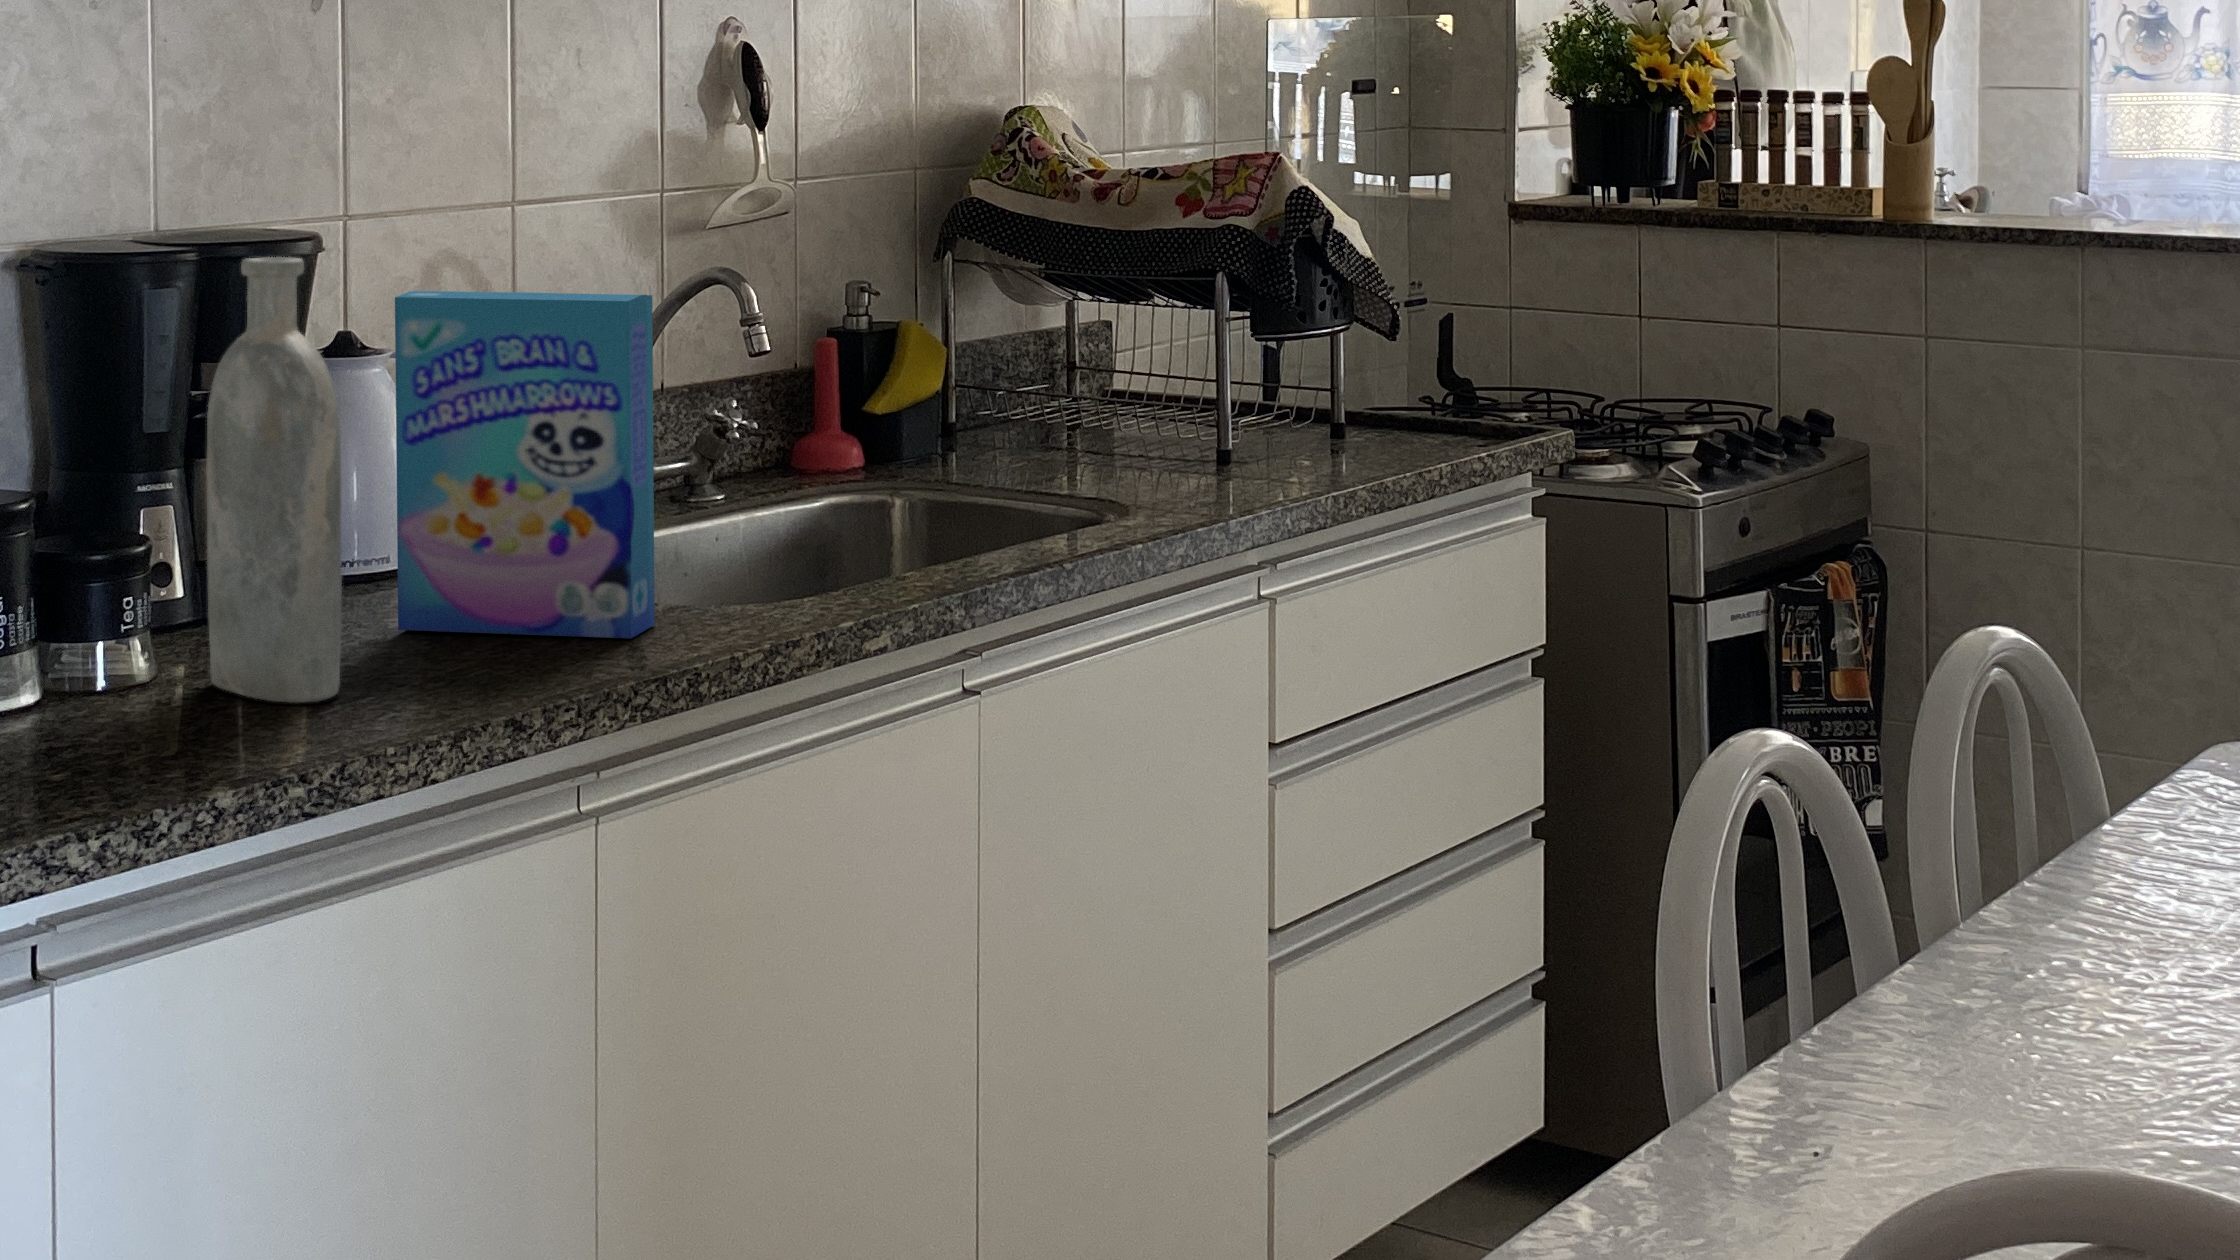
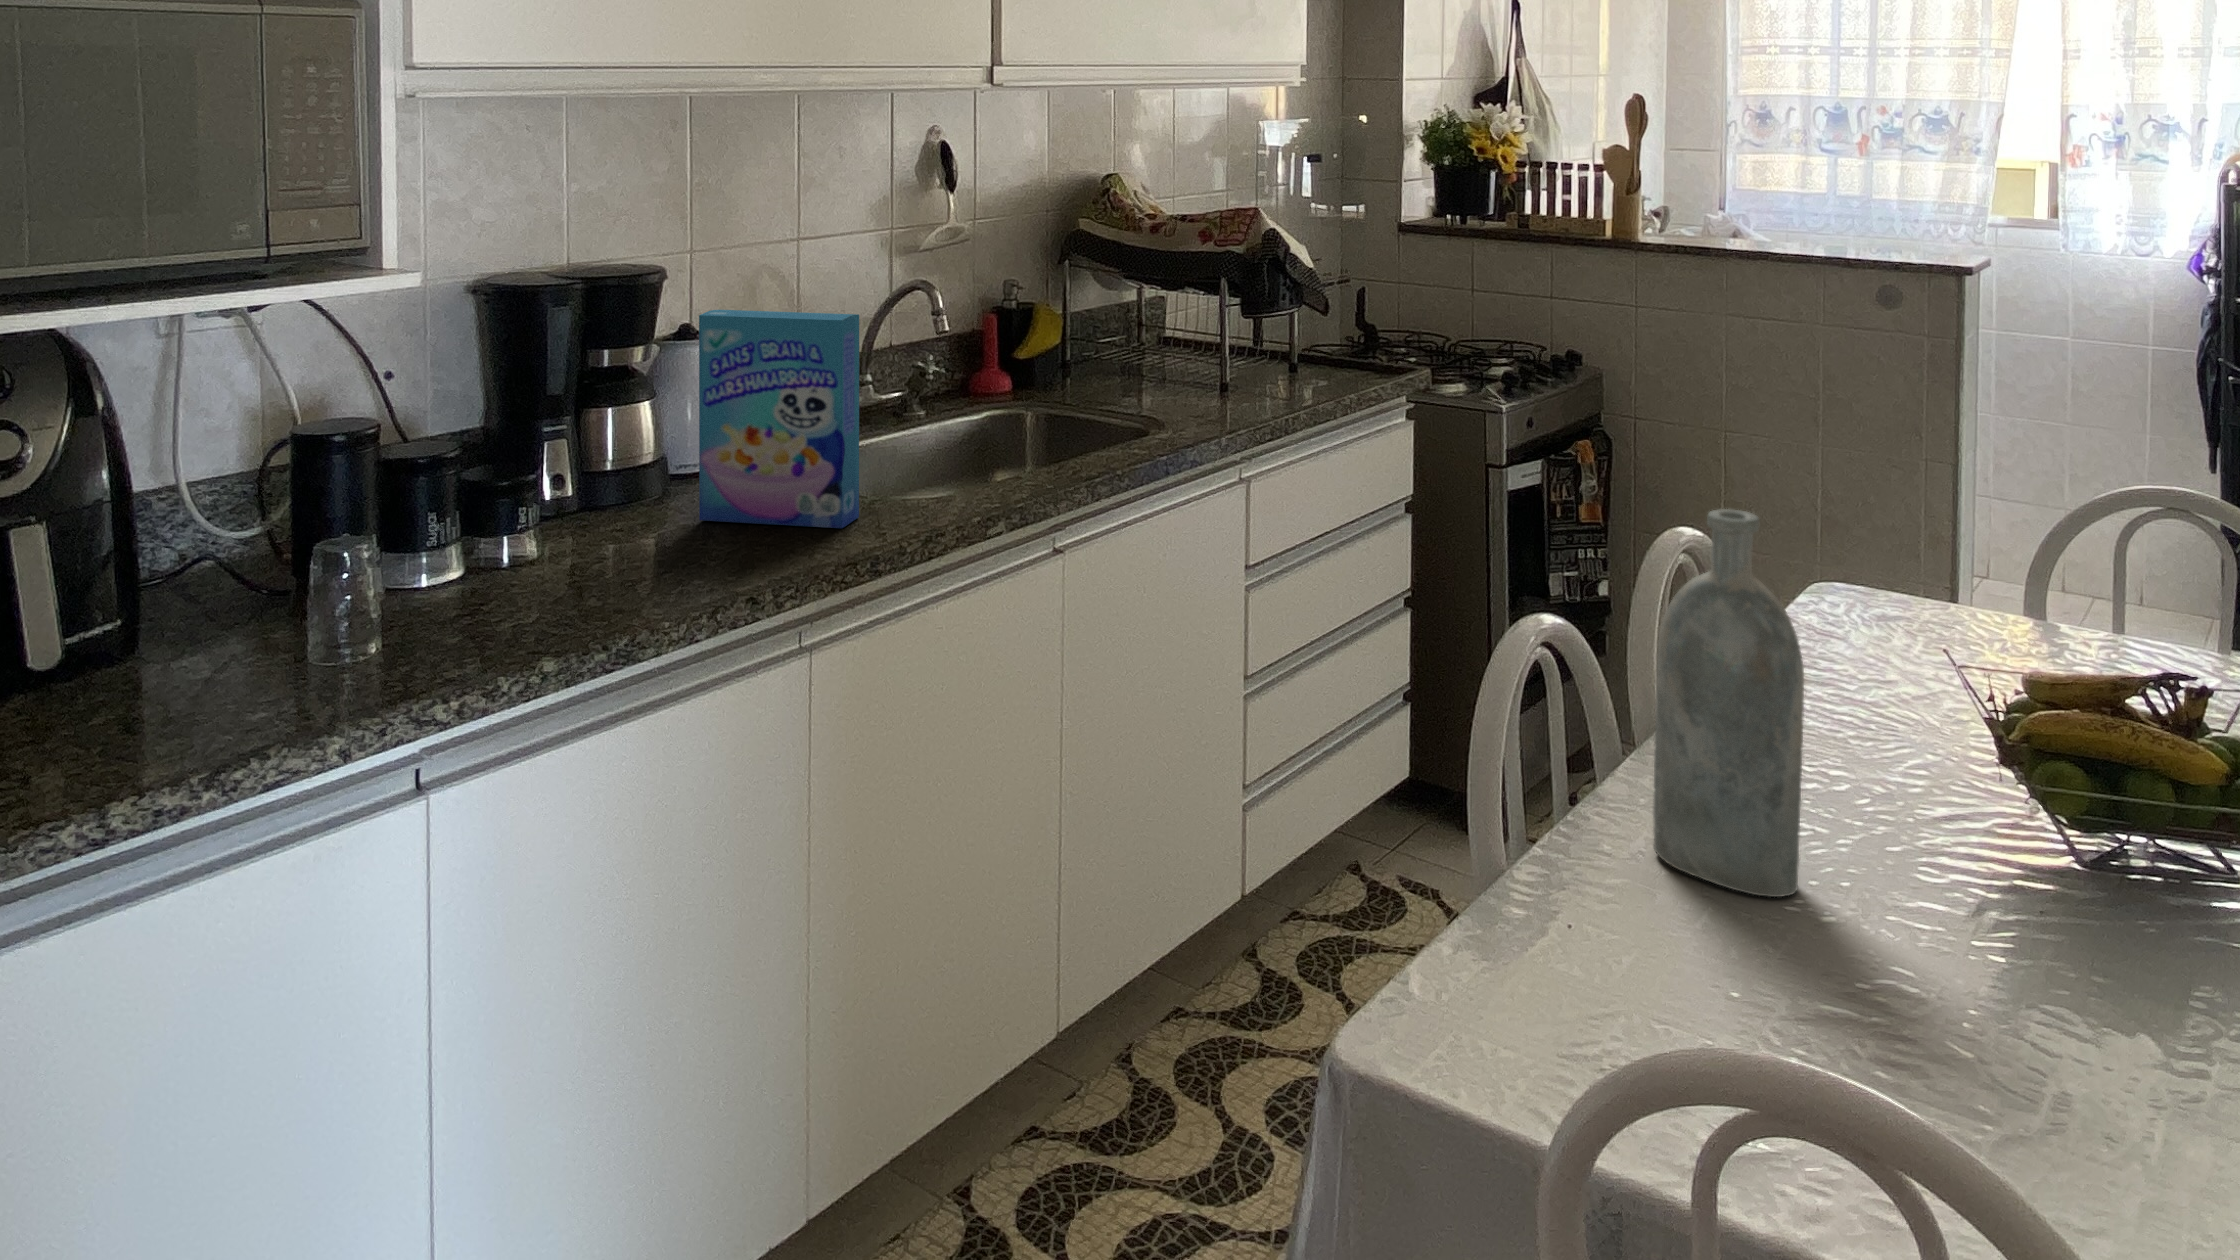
bottle: present [207,257,342,703] -> present [1653,509,1804,897]

